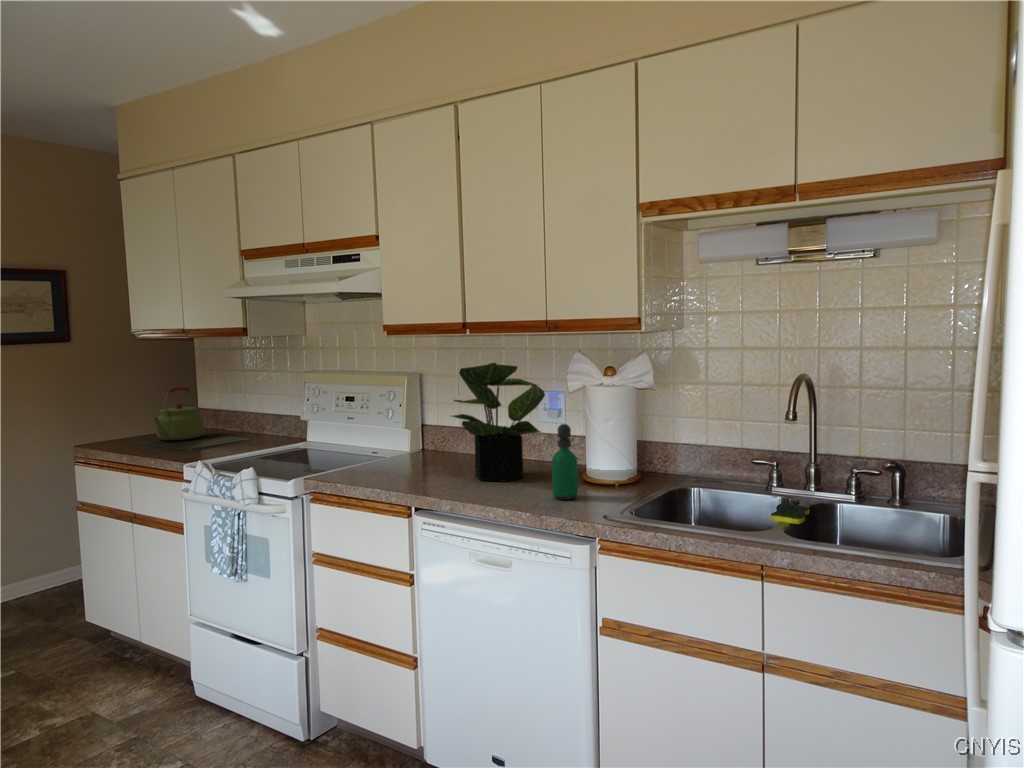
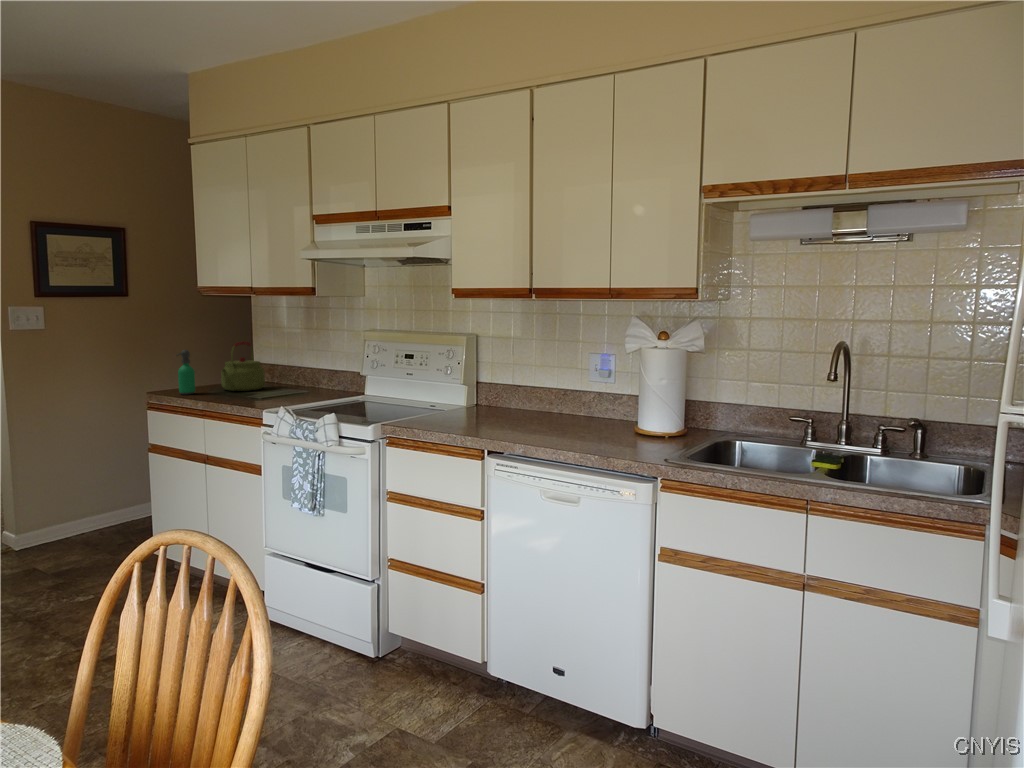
potted plant: present [452,363,545,482] -> none [516,324,602,432]
soap dispenser: present [552,424,578,500] -> present [177,350,195,395]

